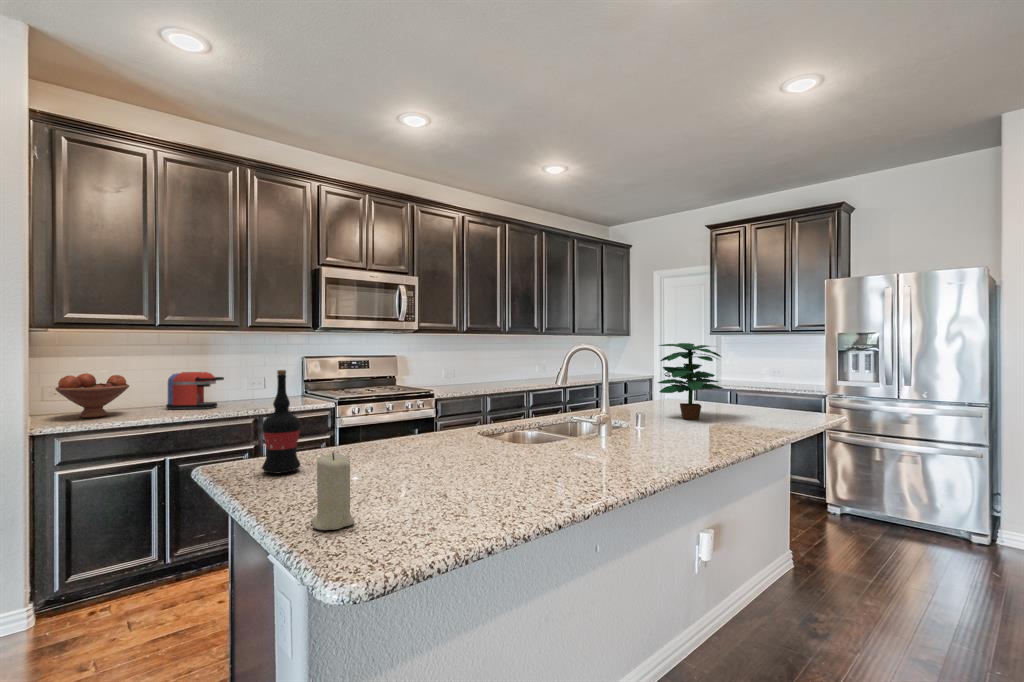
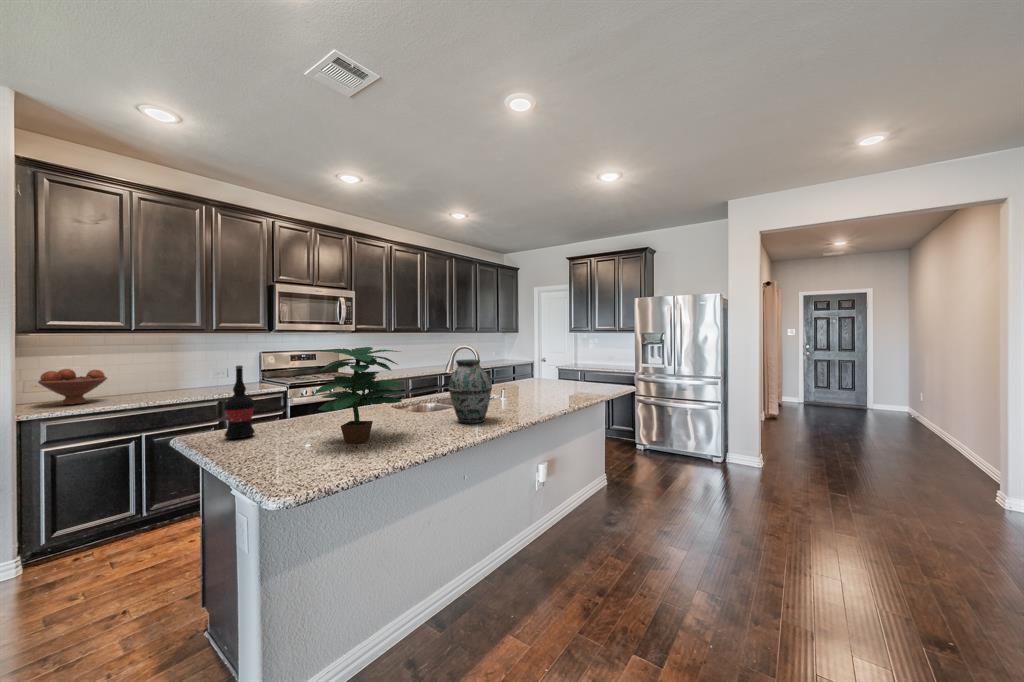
potted plant: present [658,343,723,420] -> present [315,347,403,443]
vase: none [570,367,638,466] -> present [449,359,492,423]
coffee maker: present [166,372,224,409] -> none [141,366,193,396]
candle: present [310,453,354,530] -> none [259,421,291,471]

